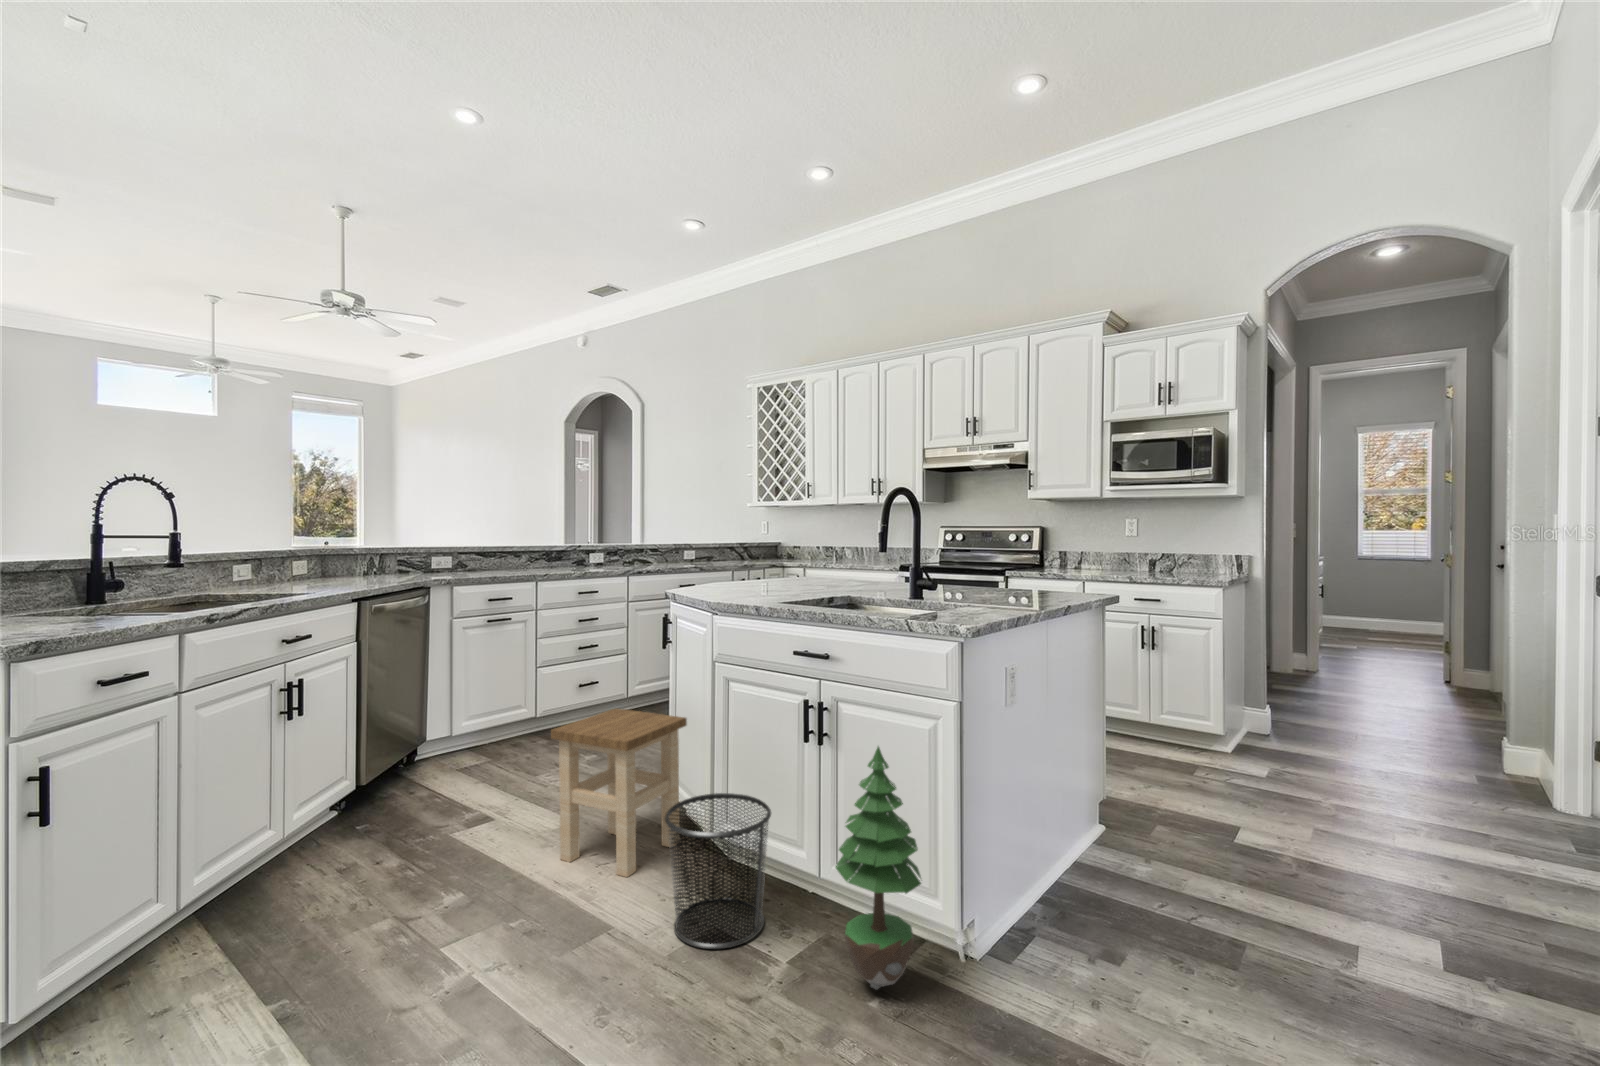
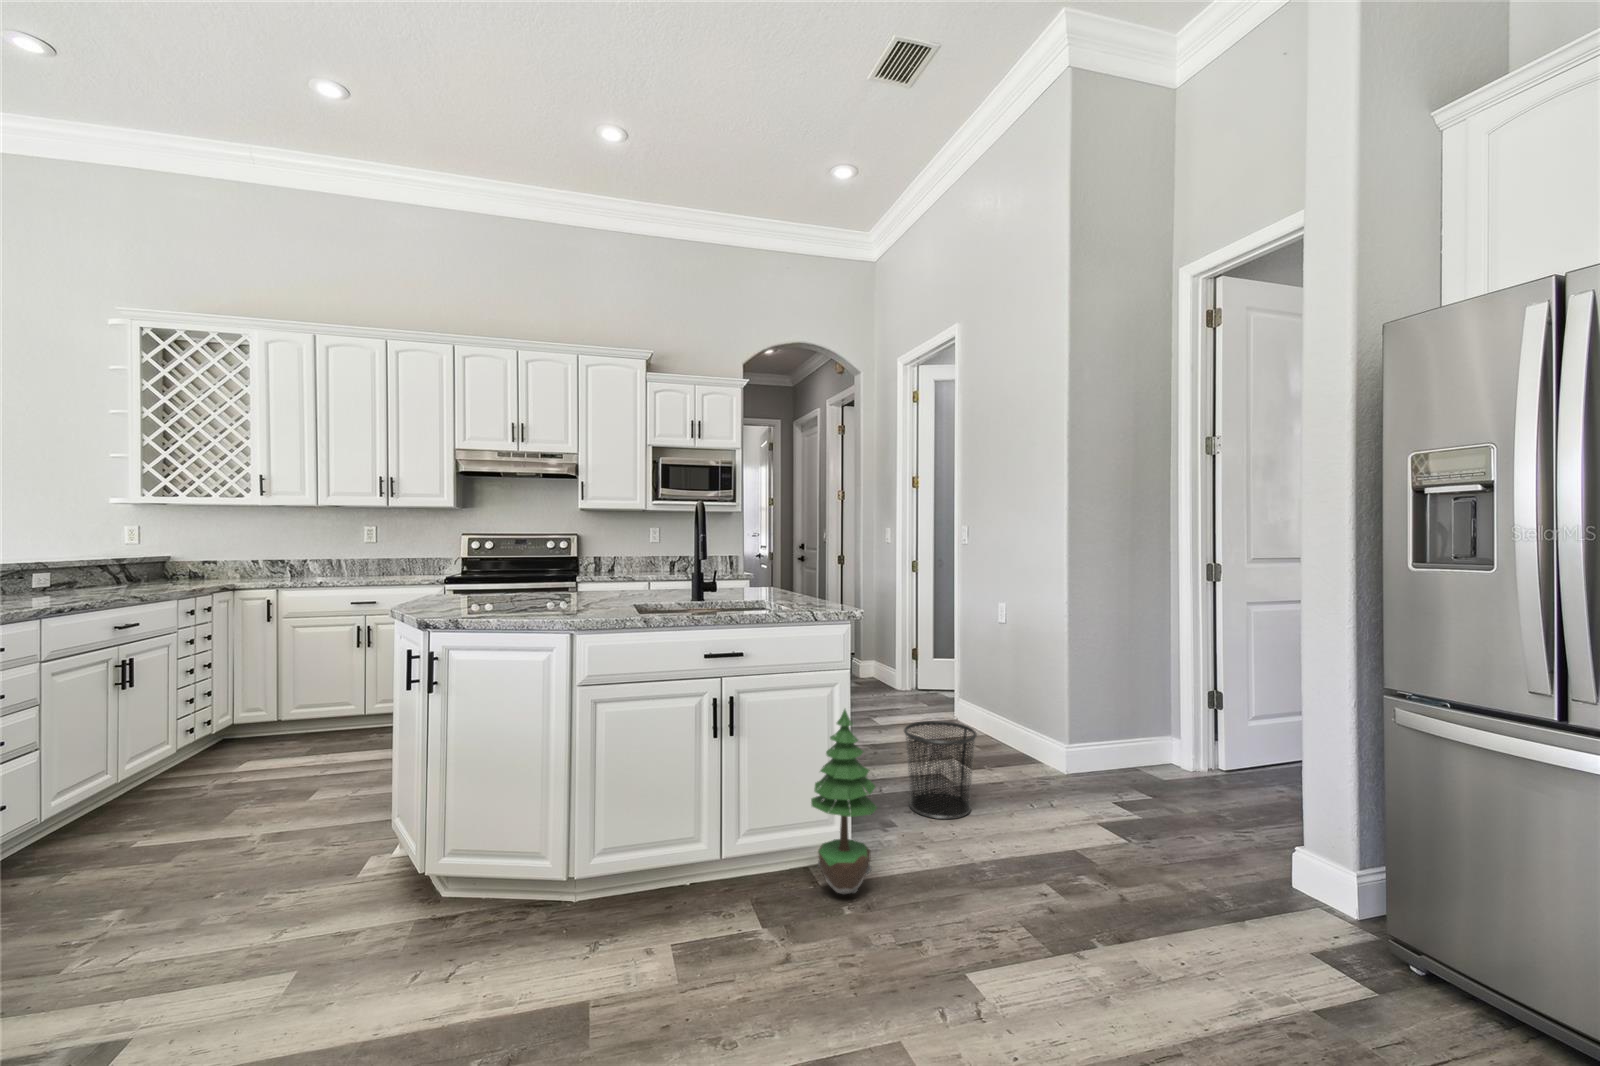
stool: present [551,709,687,877] -> none [385,763,532,1003]
waste bin: present [665,793,771,949] -> present [904,721,977,819]

